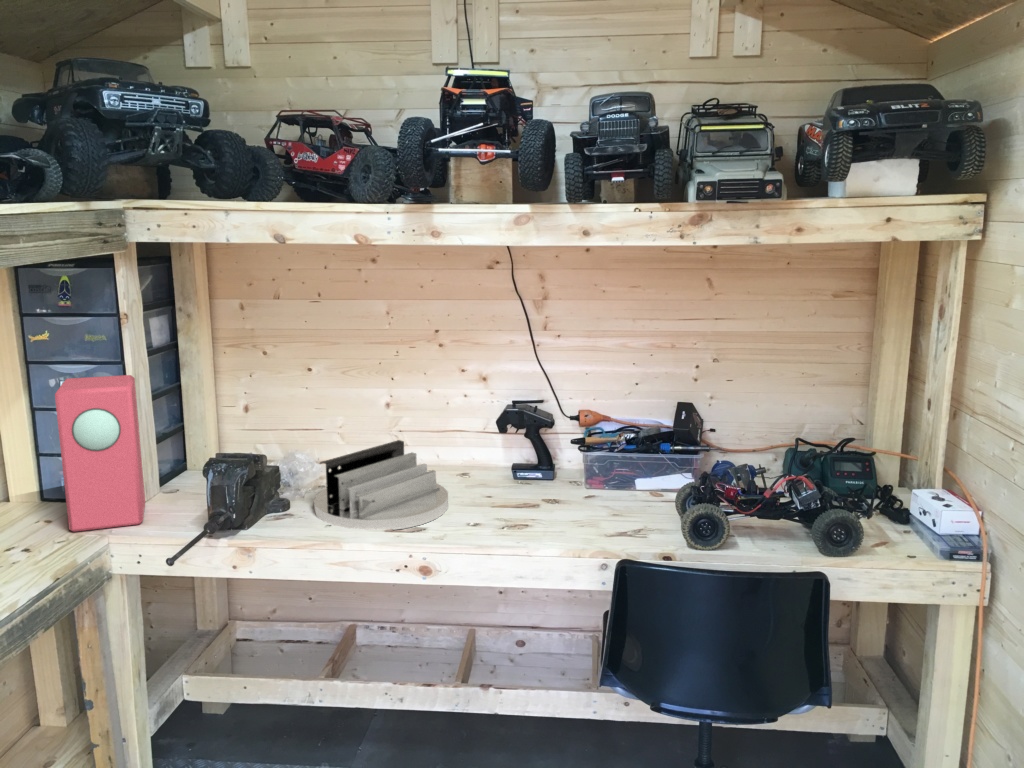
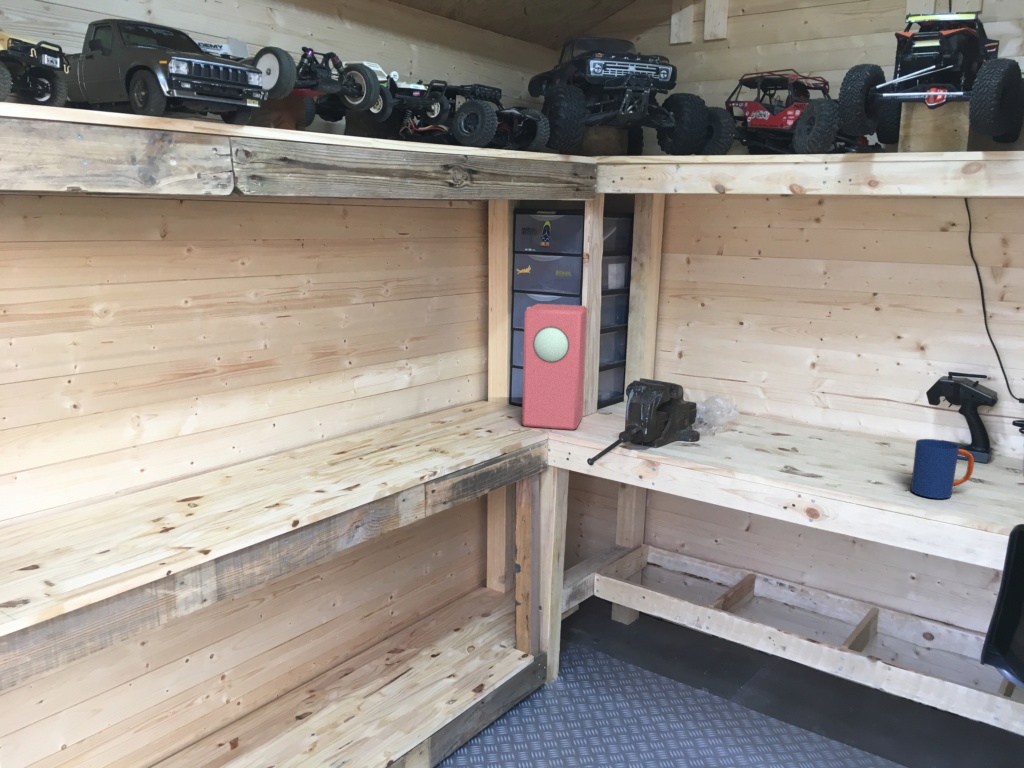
desk organizer: present [314,440,448,530] -> none [722,395,858,474]
mug: none [503,474,552,531] -> present [911,439,974,499]

